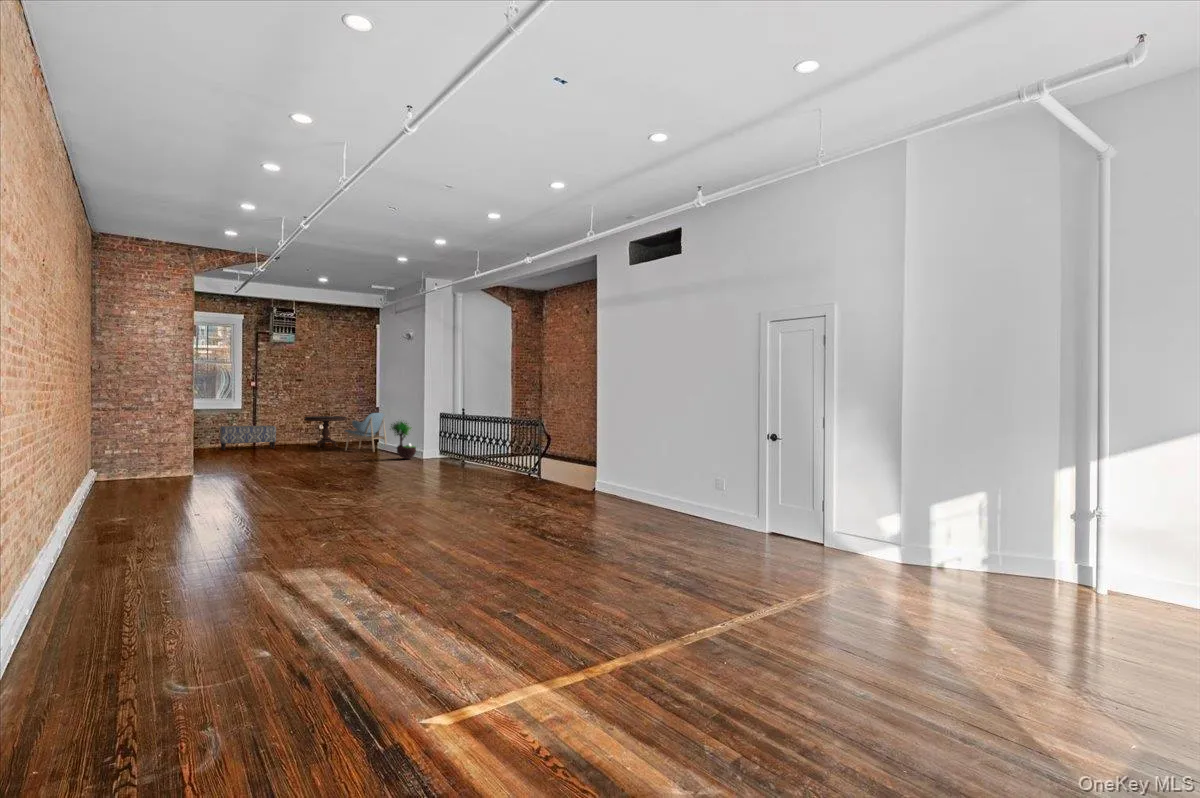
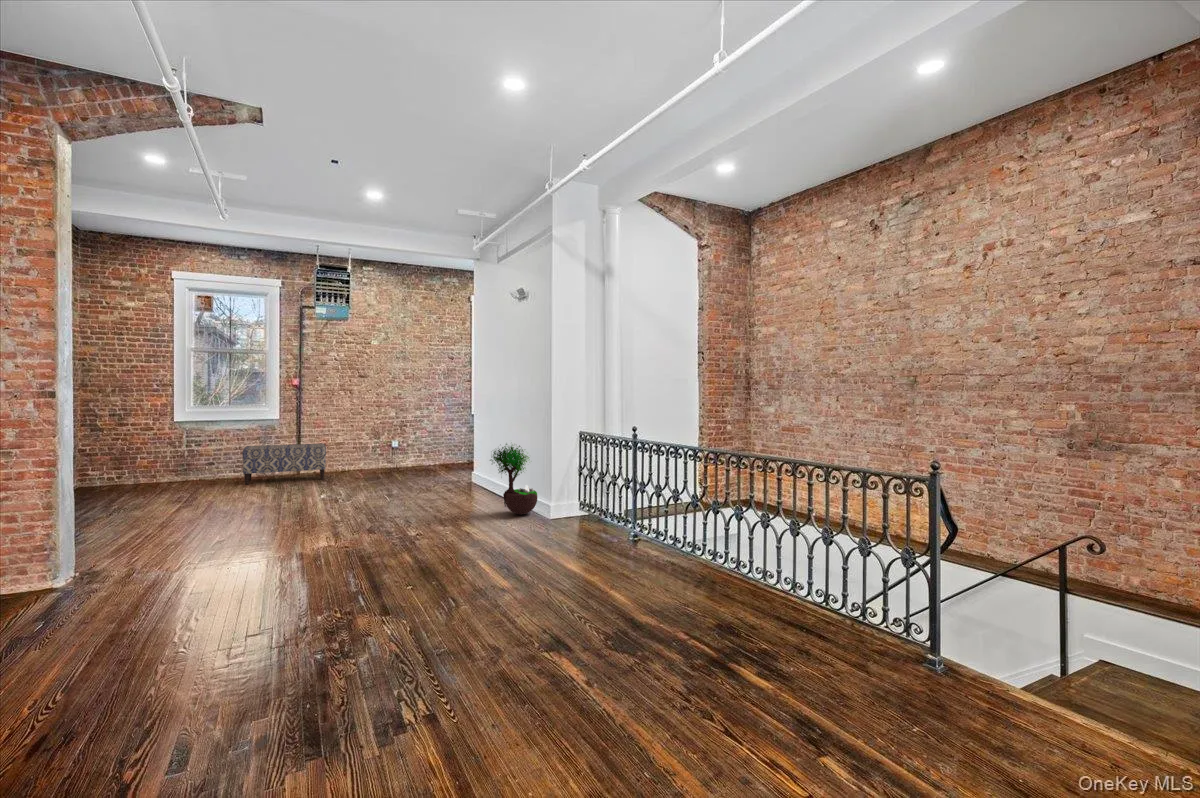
lounge chair: present [345,413,386,452] -> none [422,425,488,490]
side table: present [304,416,347,447] -> none [368,428,431,477]

